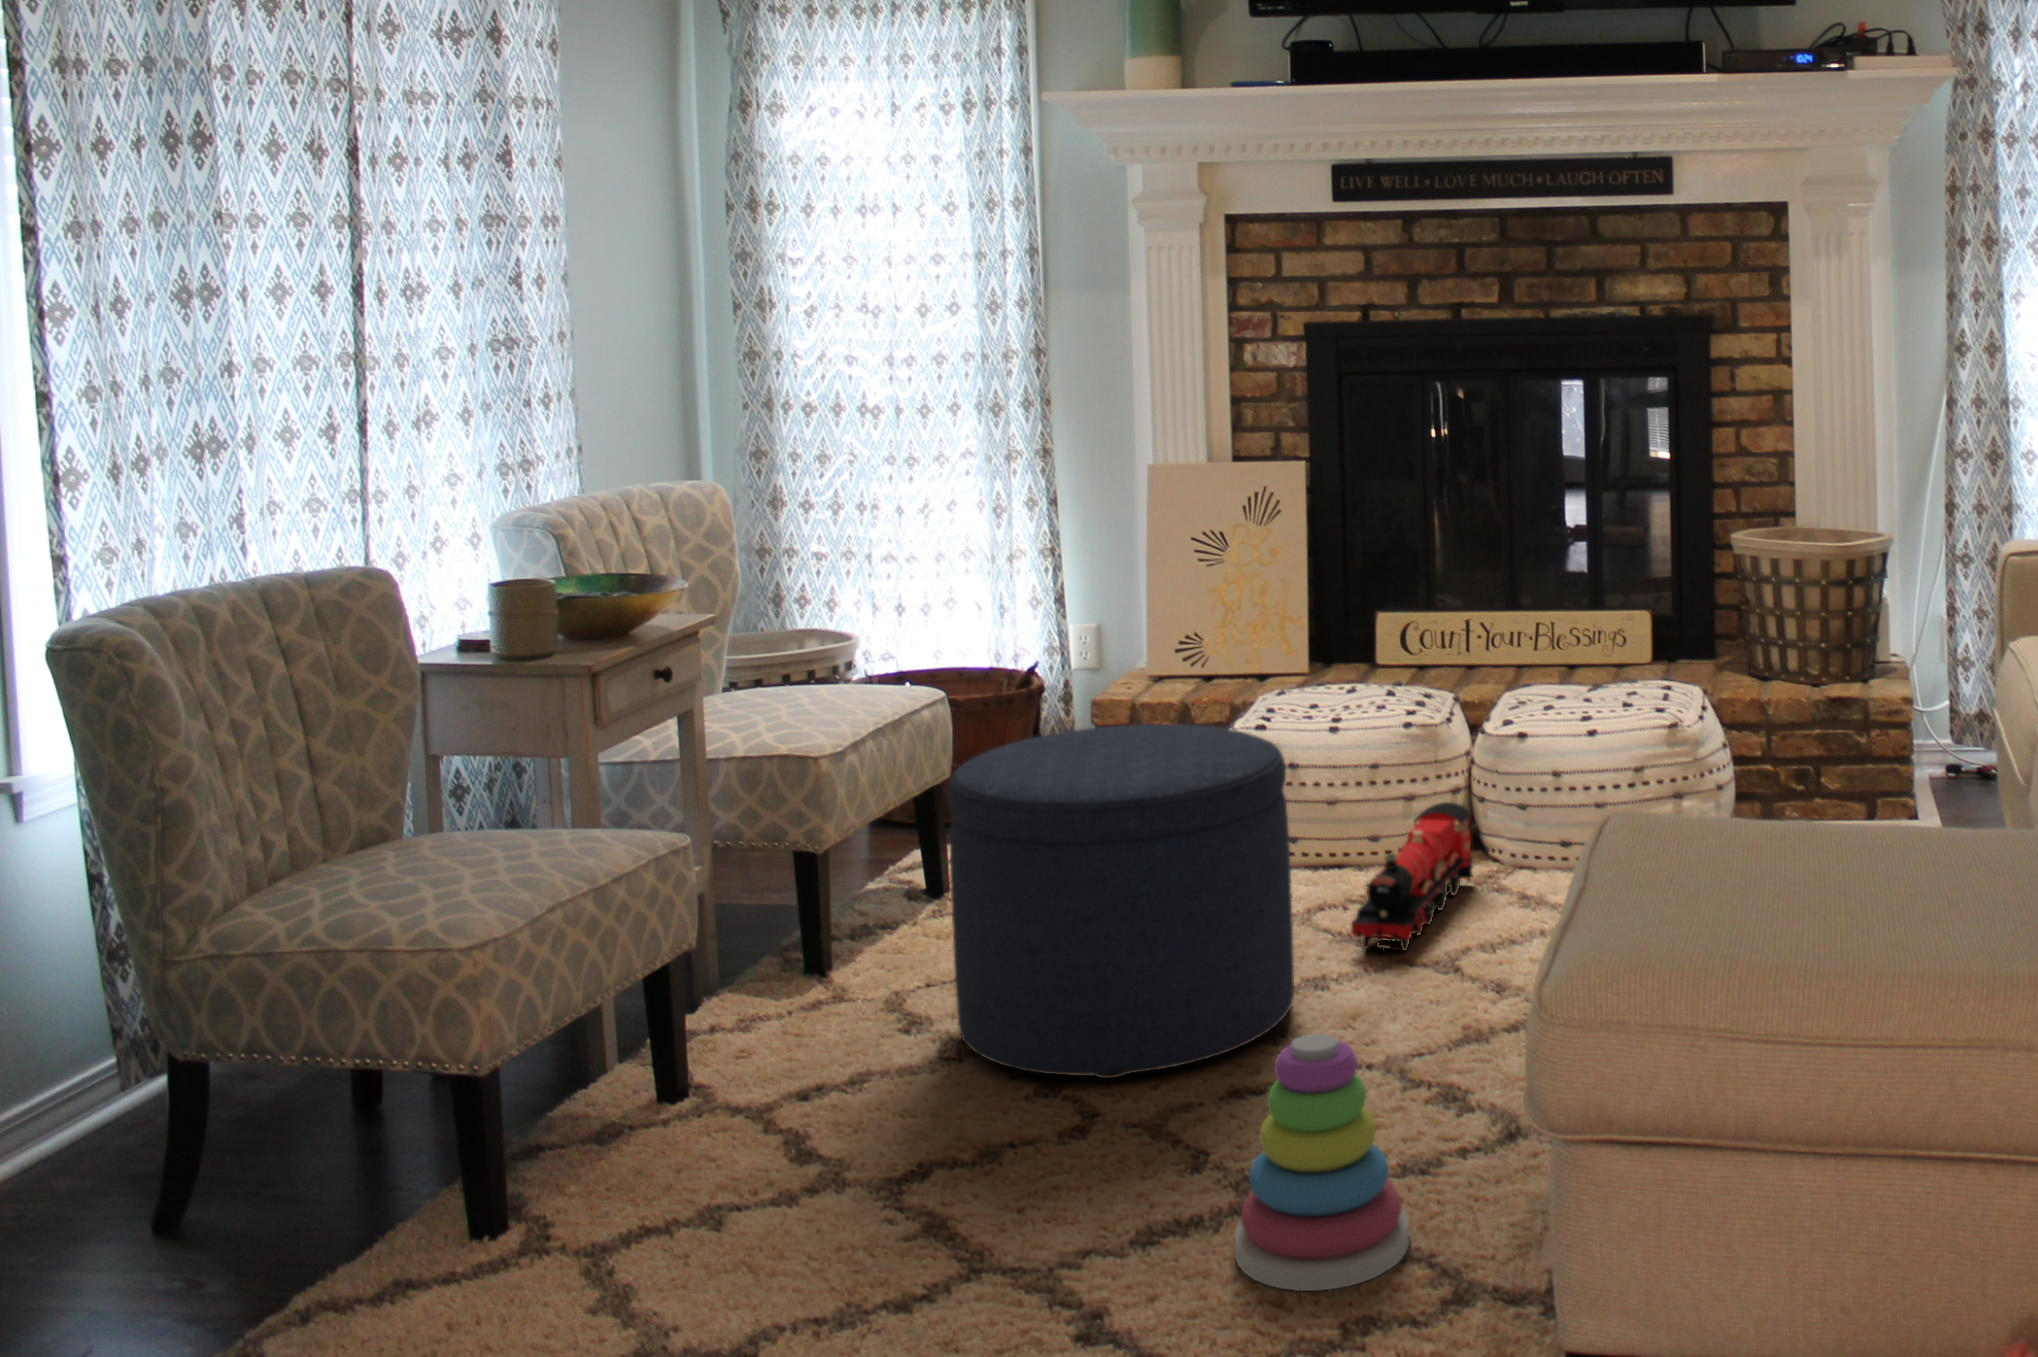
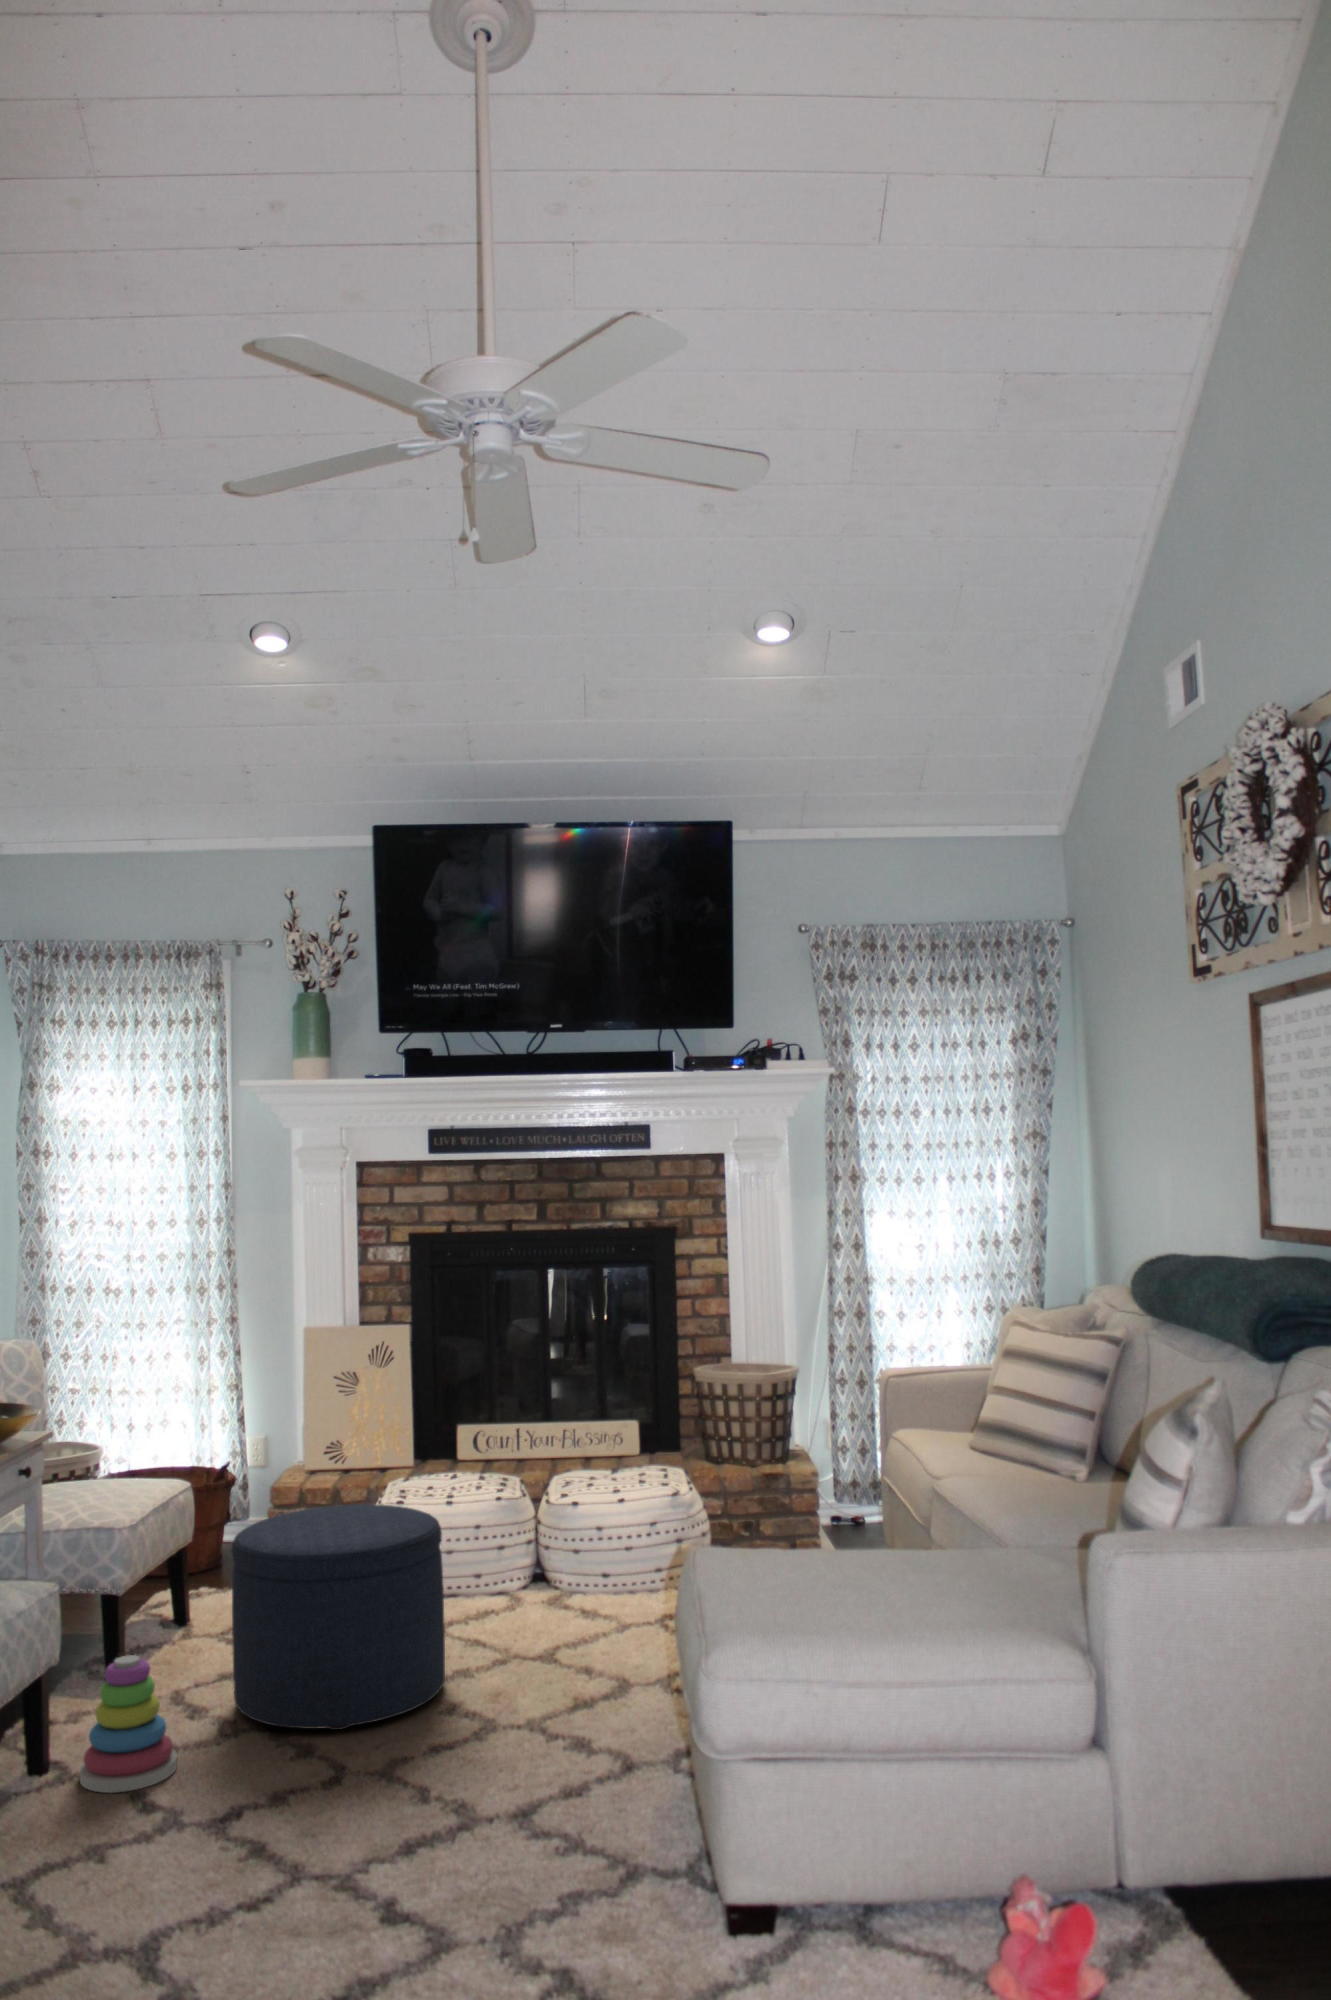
toy train: present [1351,802,1473,951] -> none [472,1550,541,1648]
stacking toy: present [1235,1034,1409,1291] -> present [80,1655,177,1793]

